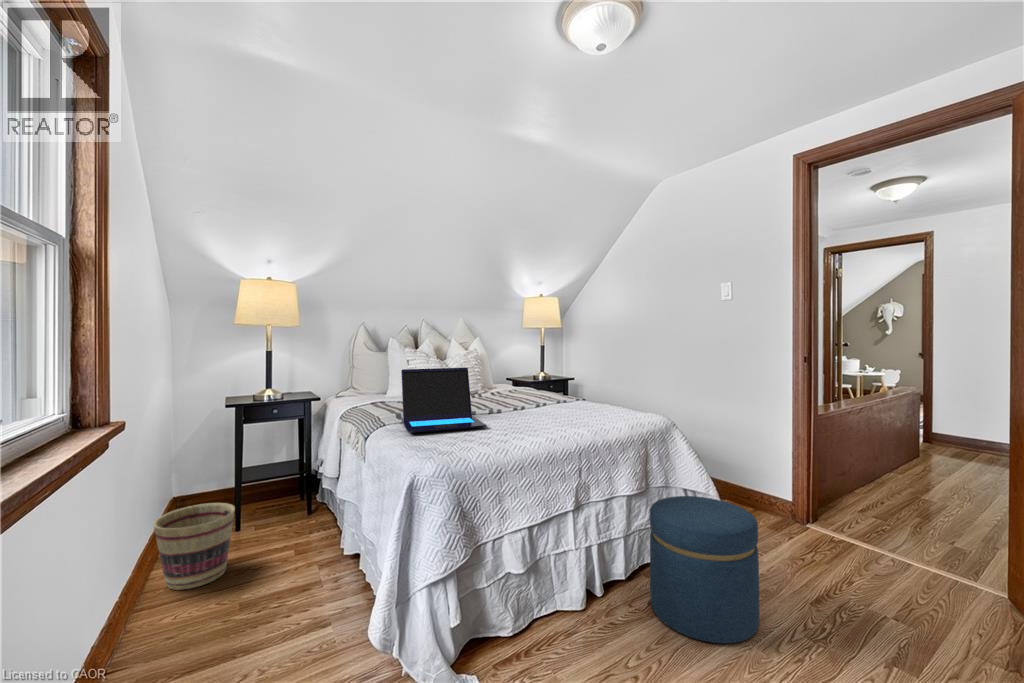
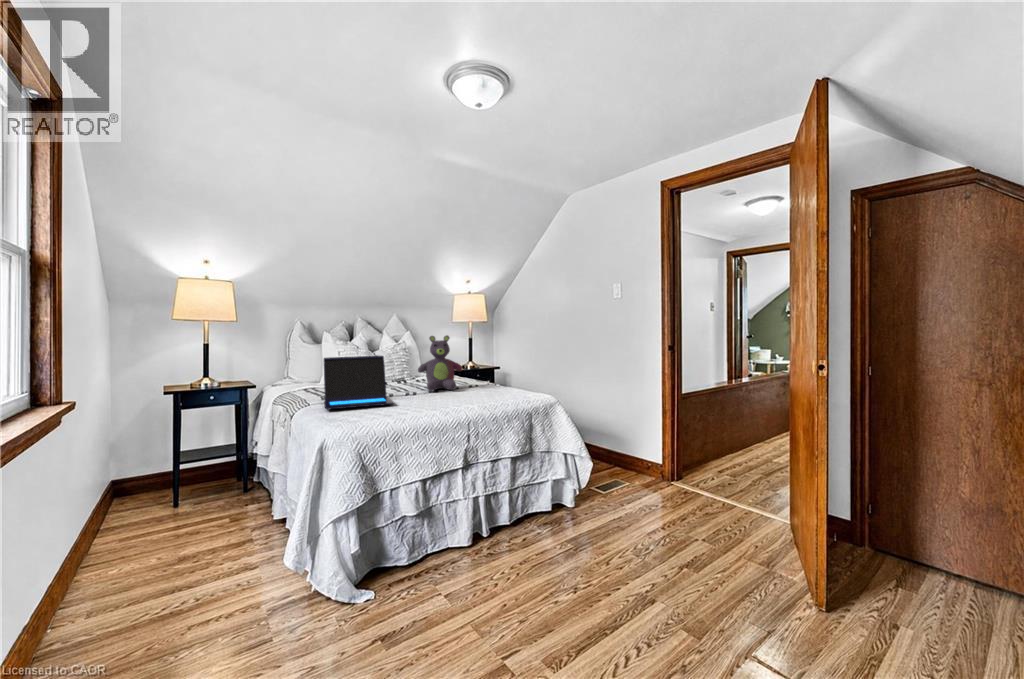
stuffed bear: none [503,344,553,409] -> present [418,335,462,391]
ottoman: present [650,496,759,643] -> none [524,456,604,562]
basket: present [153,503,235,590] -> none [99,477,174,549]

